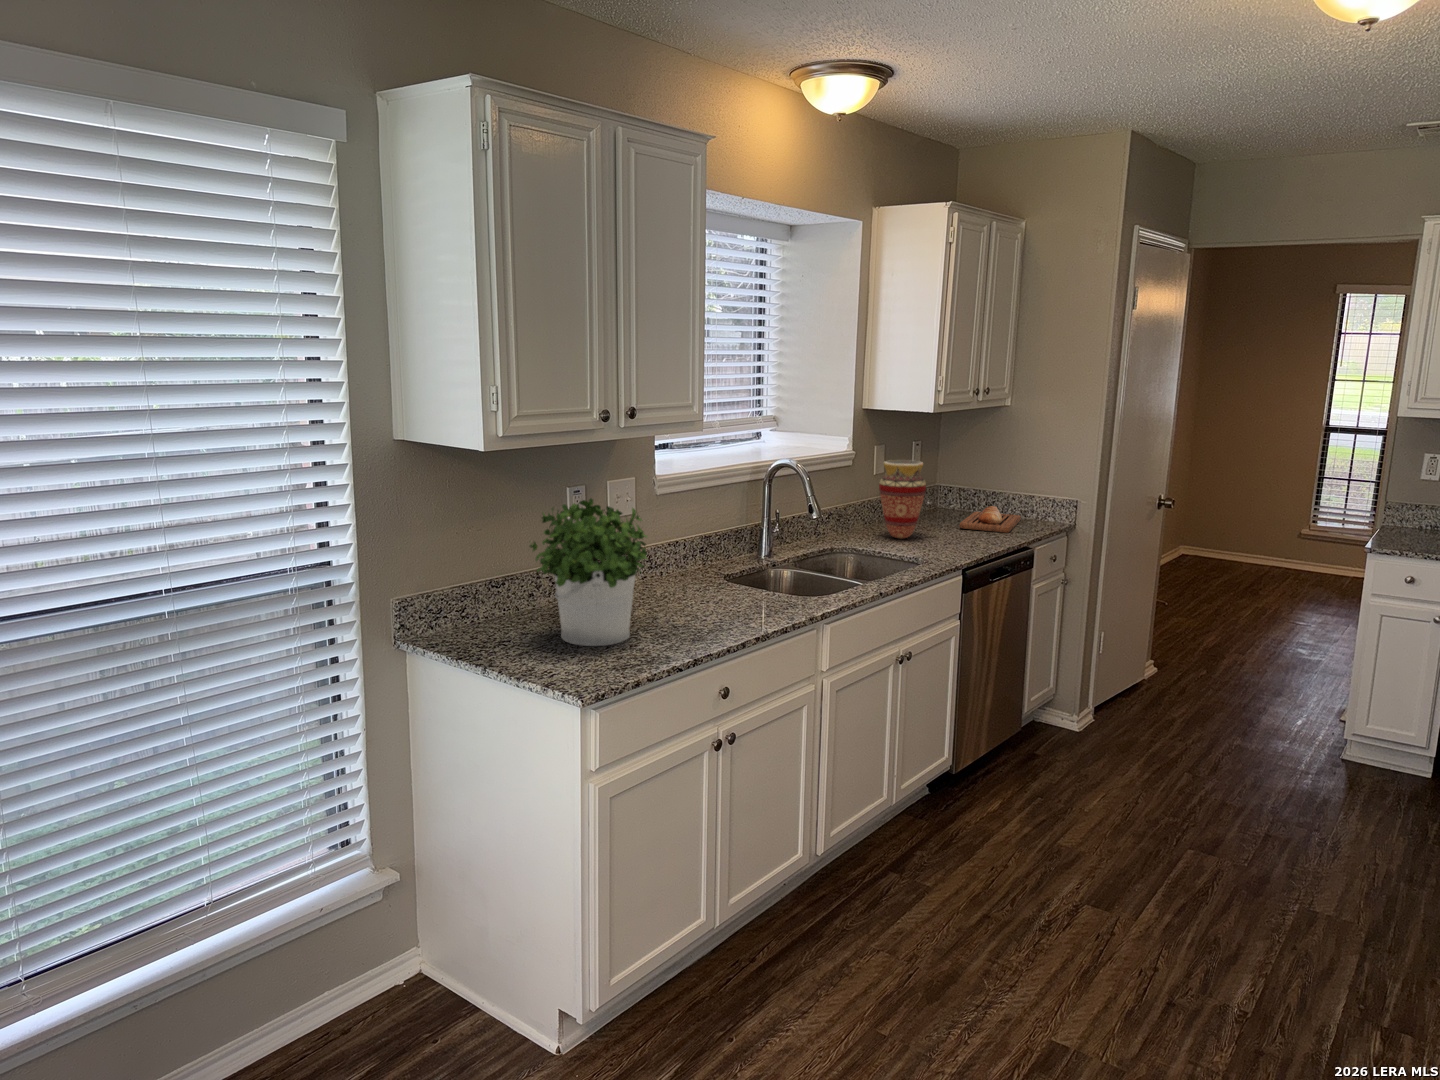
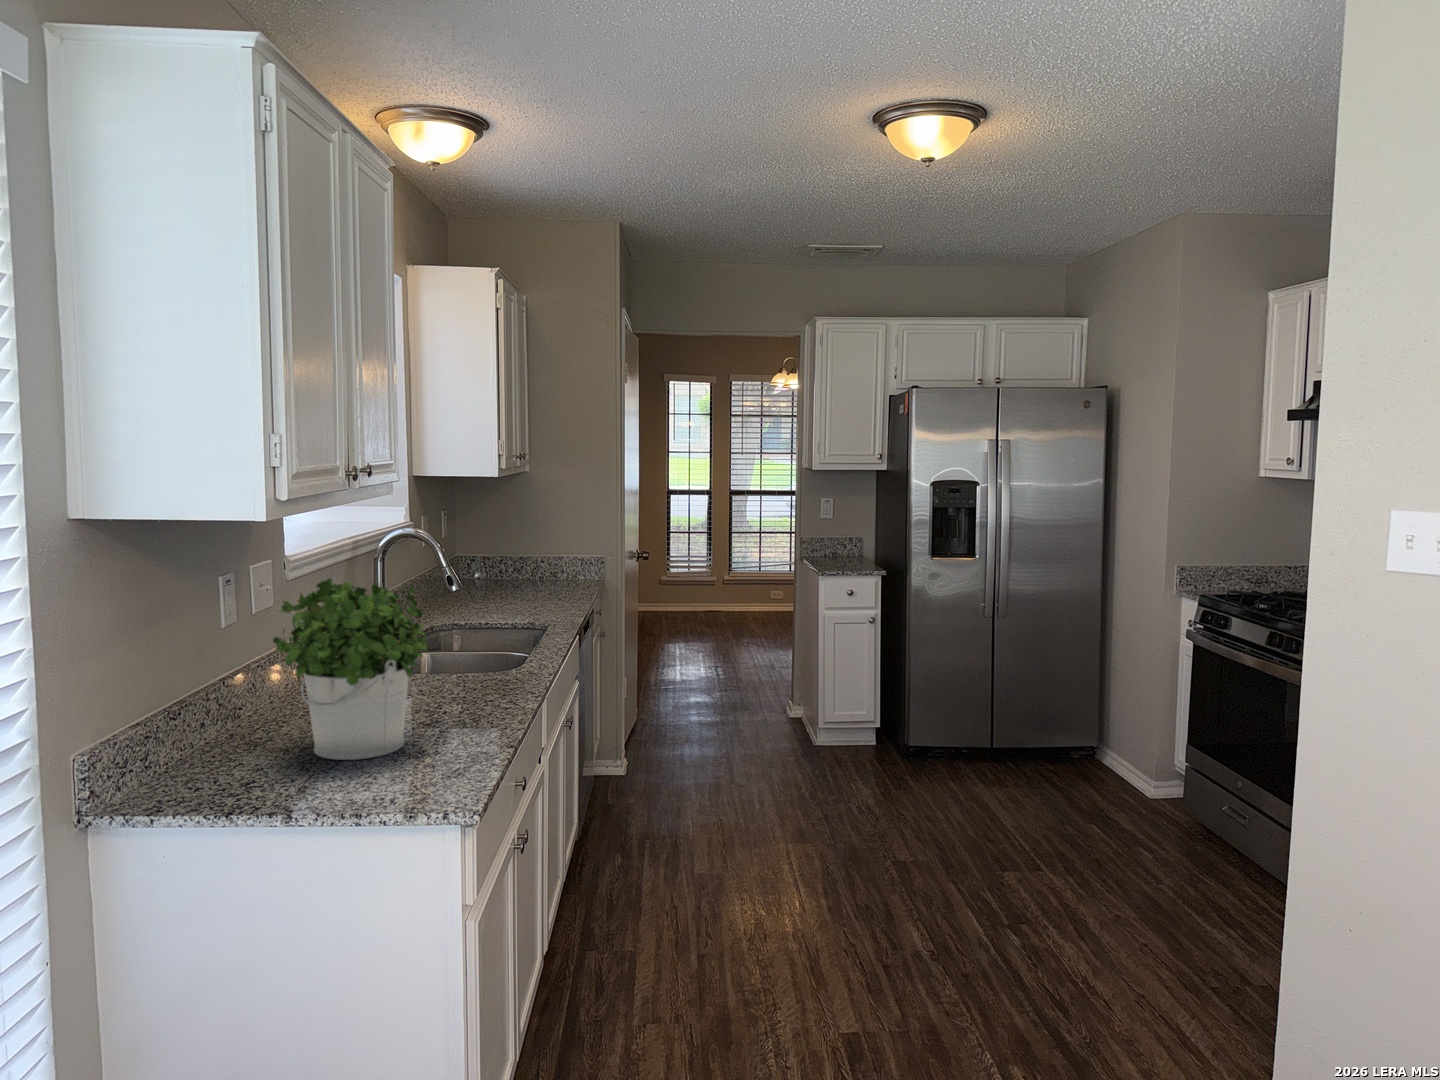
vase: present [879,460,926,539] -> none [454,528,504,610]
bread loaf: present [959,506,1021,533] -> none [510,570,568,594]

